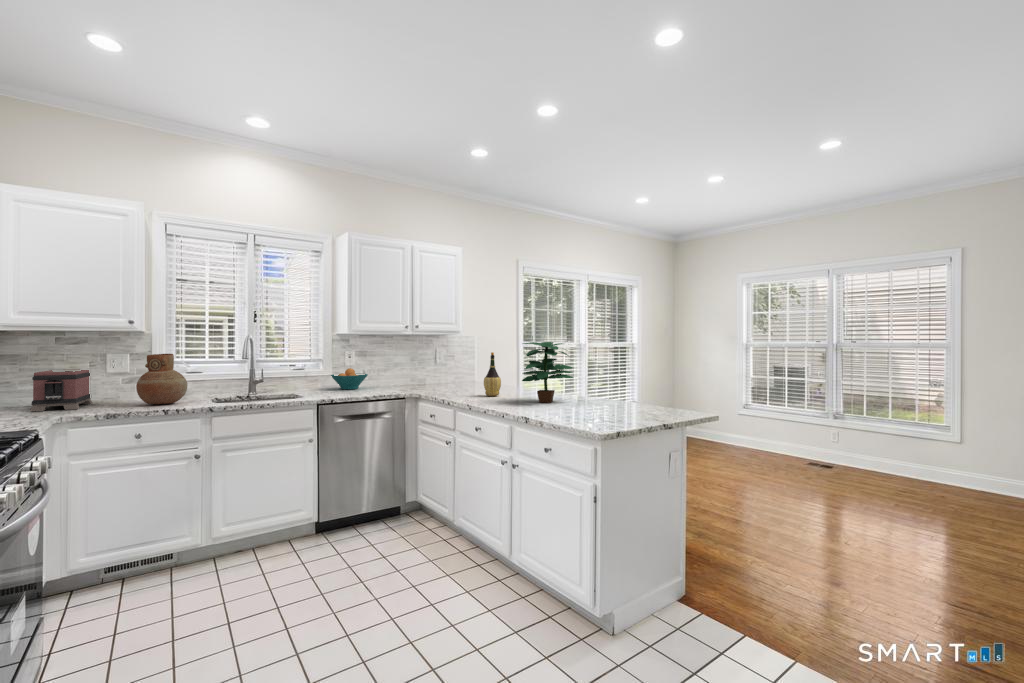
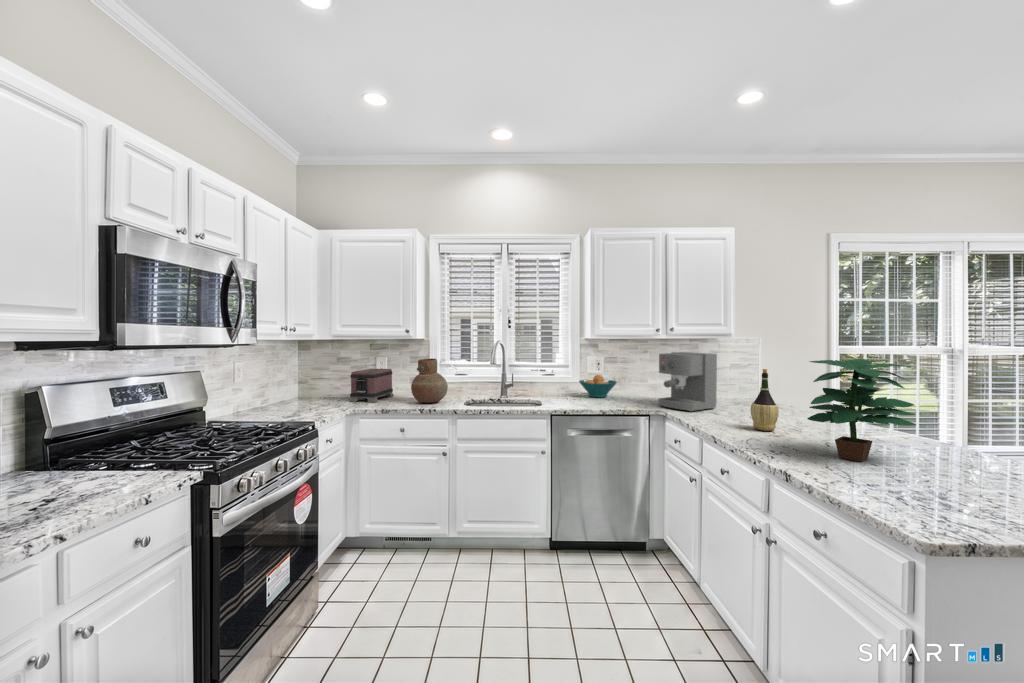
coffee maker: none [409,345,453,392] -> present [658,352,717,412]

